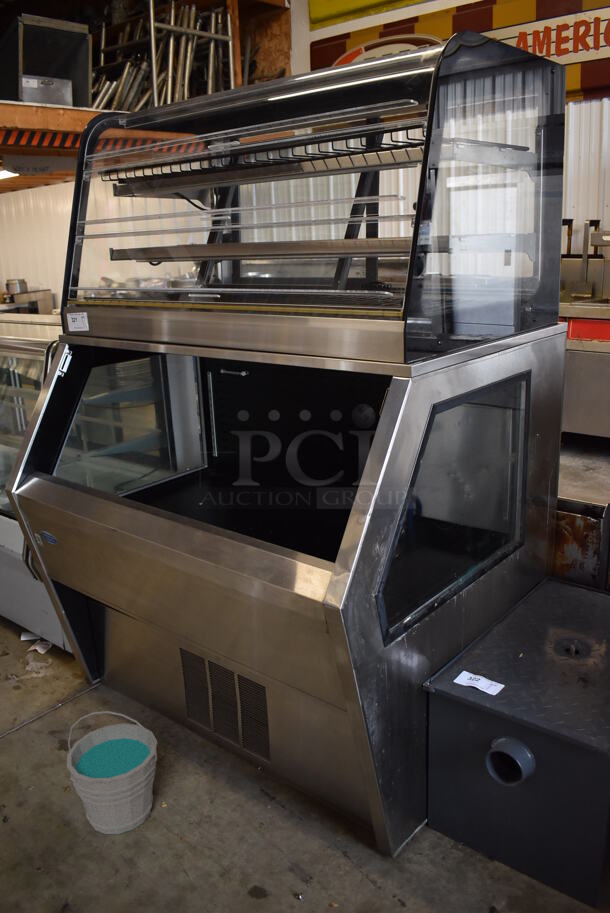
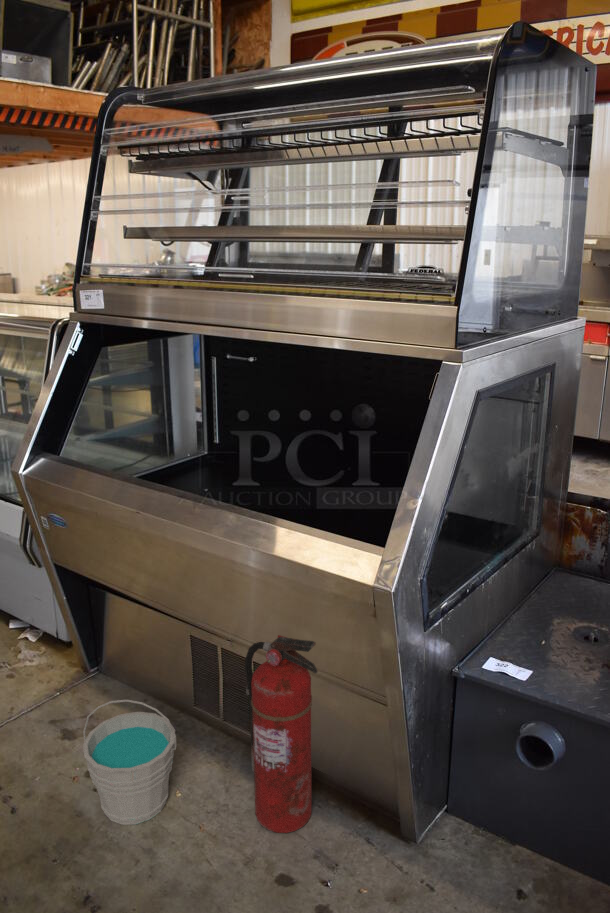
fire extinguisher: none [220,648,291,845] -> present [245,635,318,833]

